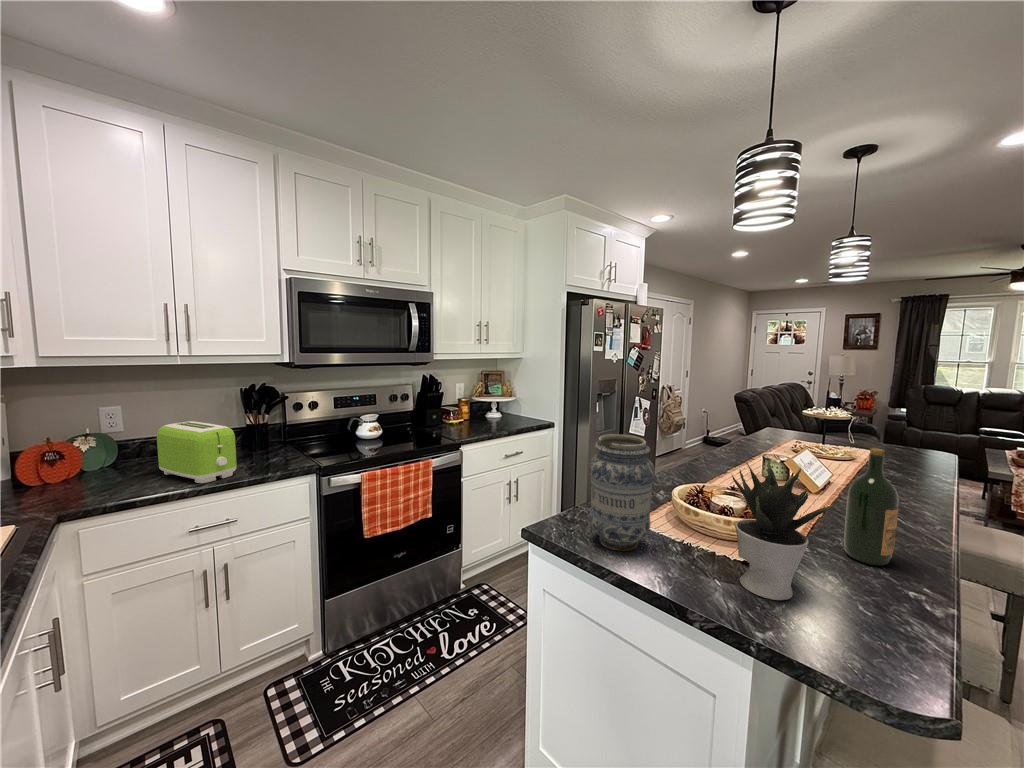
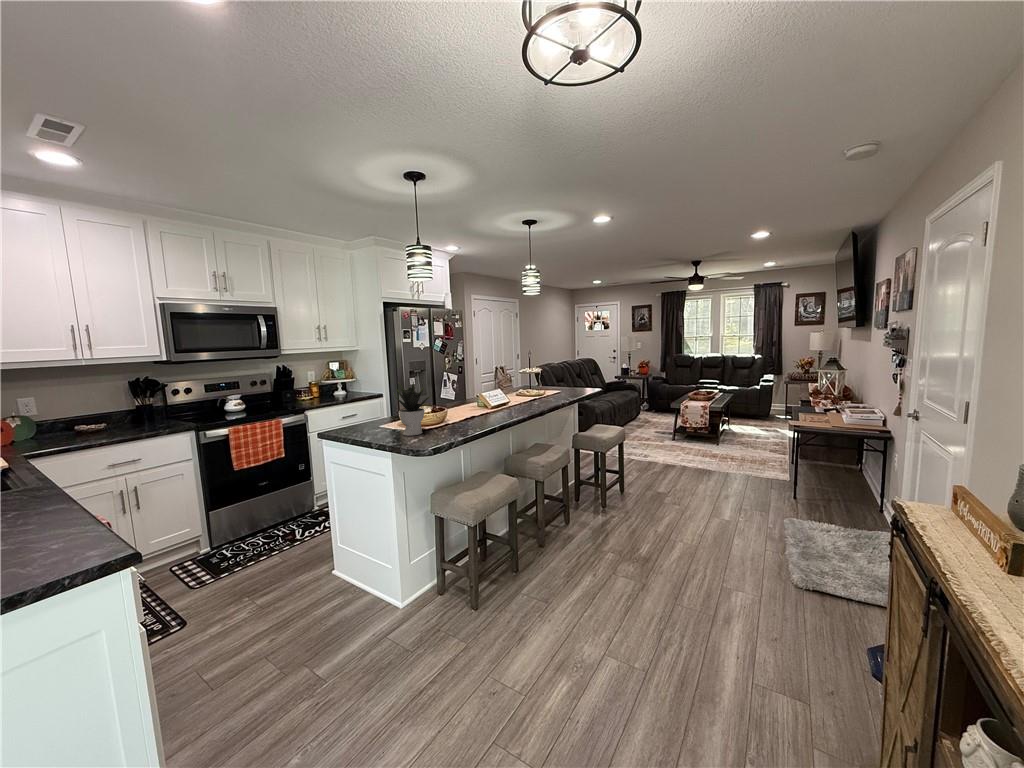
toaster: present [157,421,237,483] -> none [73,402,136,437]
vase: present [589,434,655,551] -> none [343,380,376,432]
wine bottle: present [844,448,899,565] -> none [463,375,480,425]

